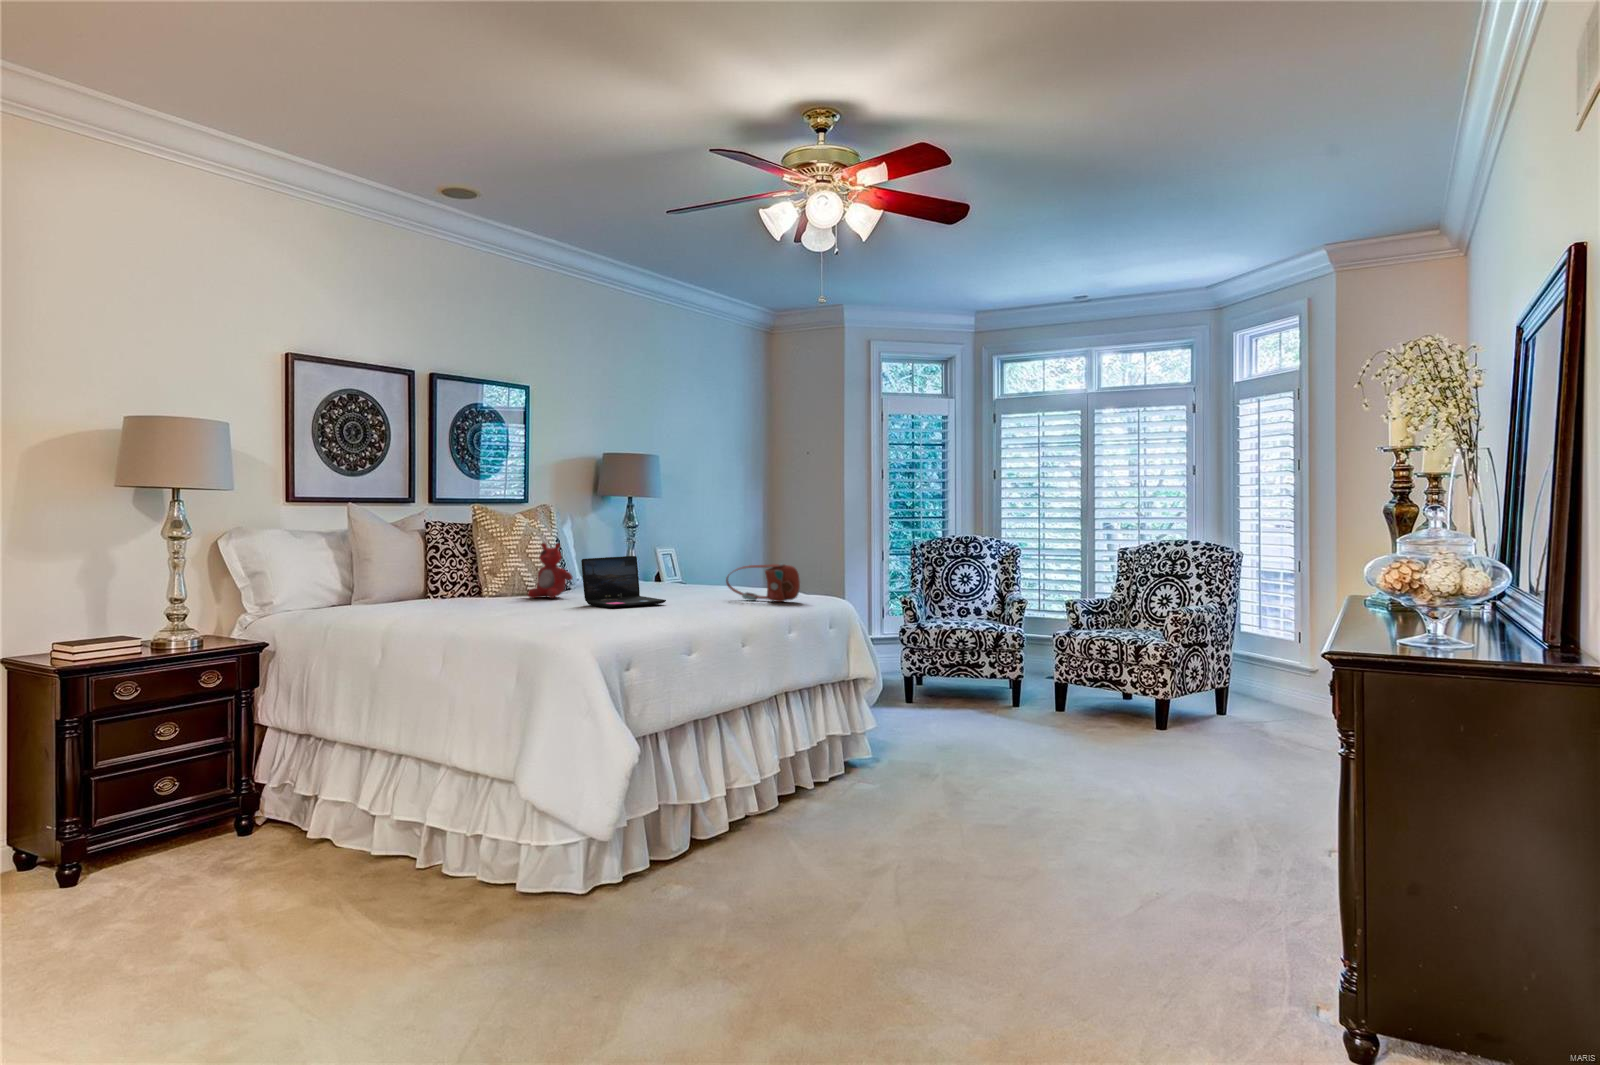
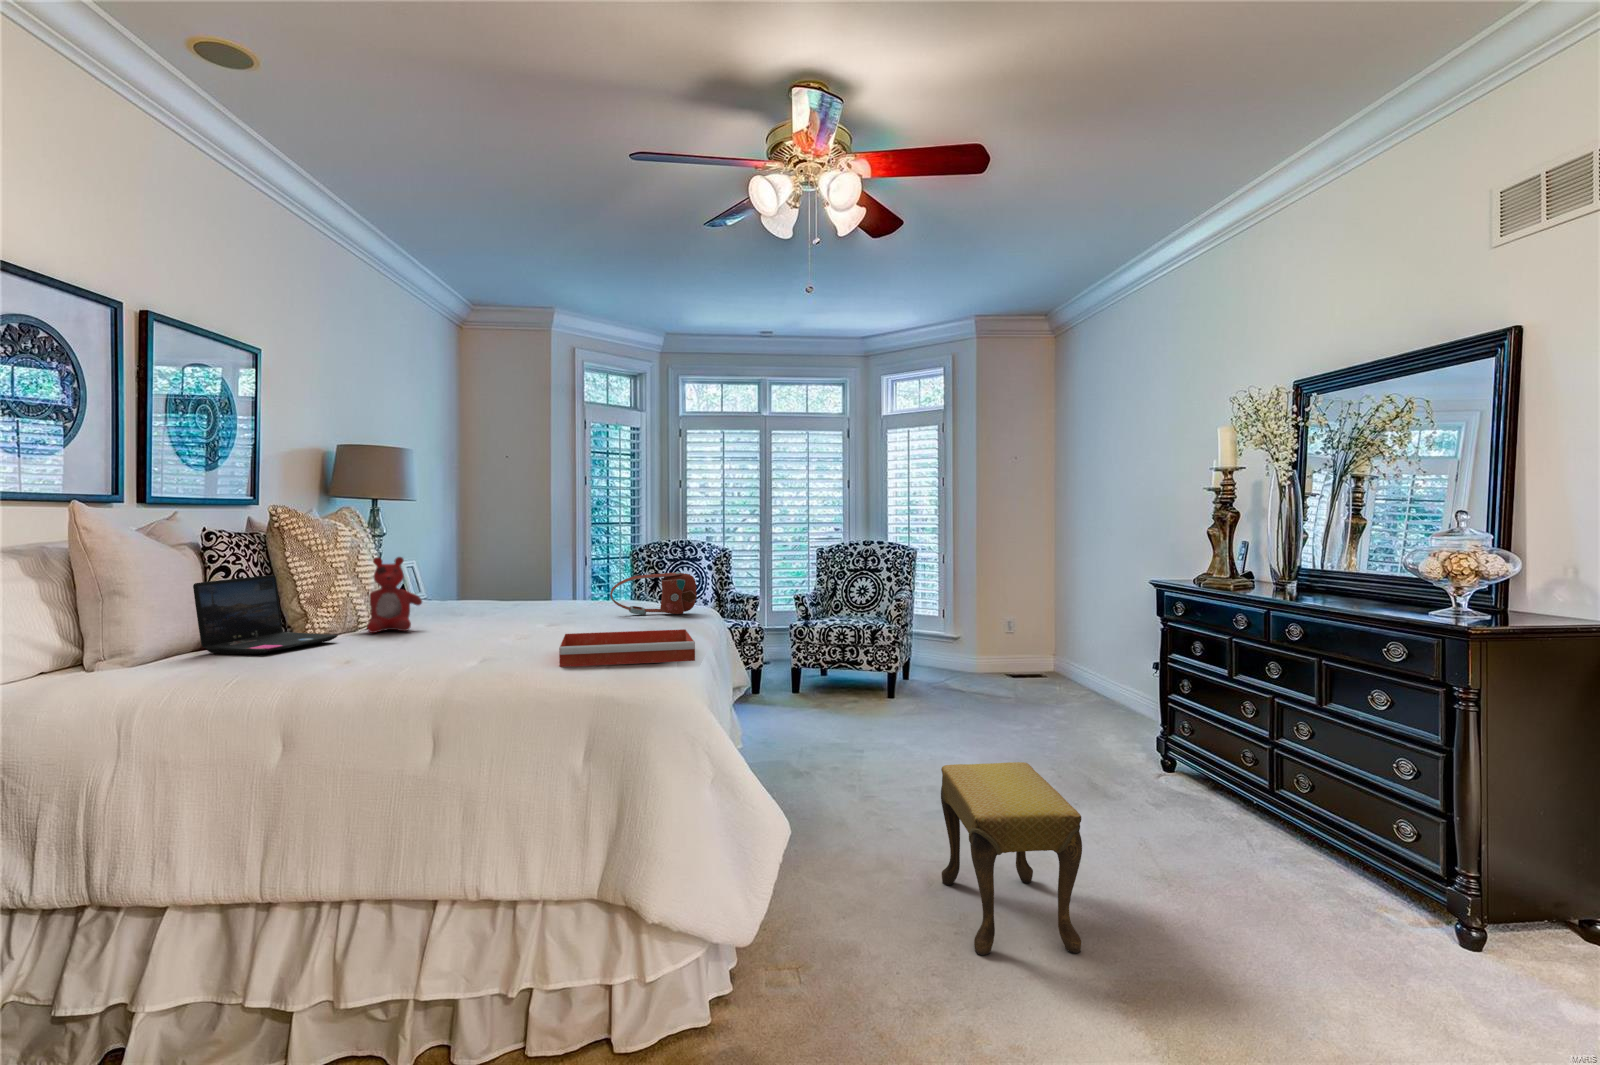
laptop: present [581,556,666,607] -> present [193,575,338,654]
tray: none [534,603,662,628] -> present [559,629,695,667]
footstool: none [817,758,973,942] -> present [941,762,1082,955]

